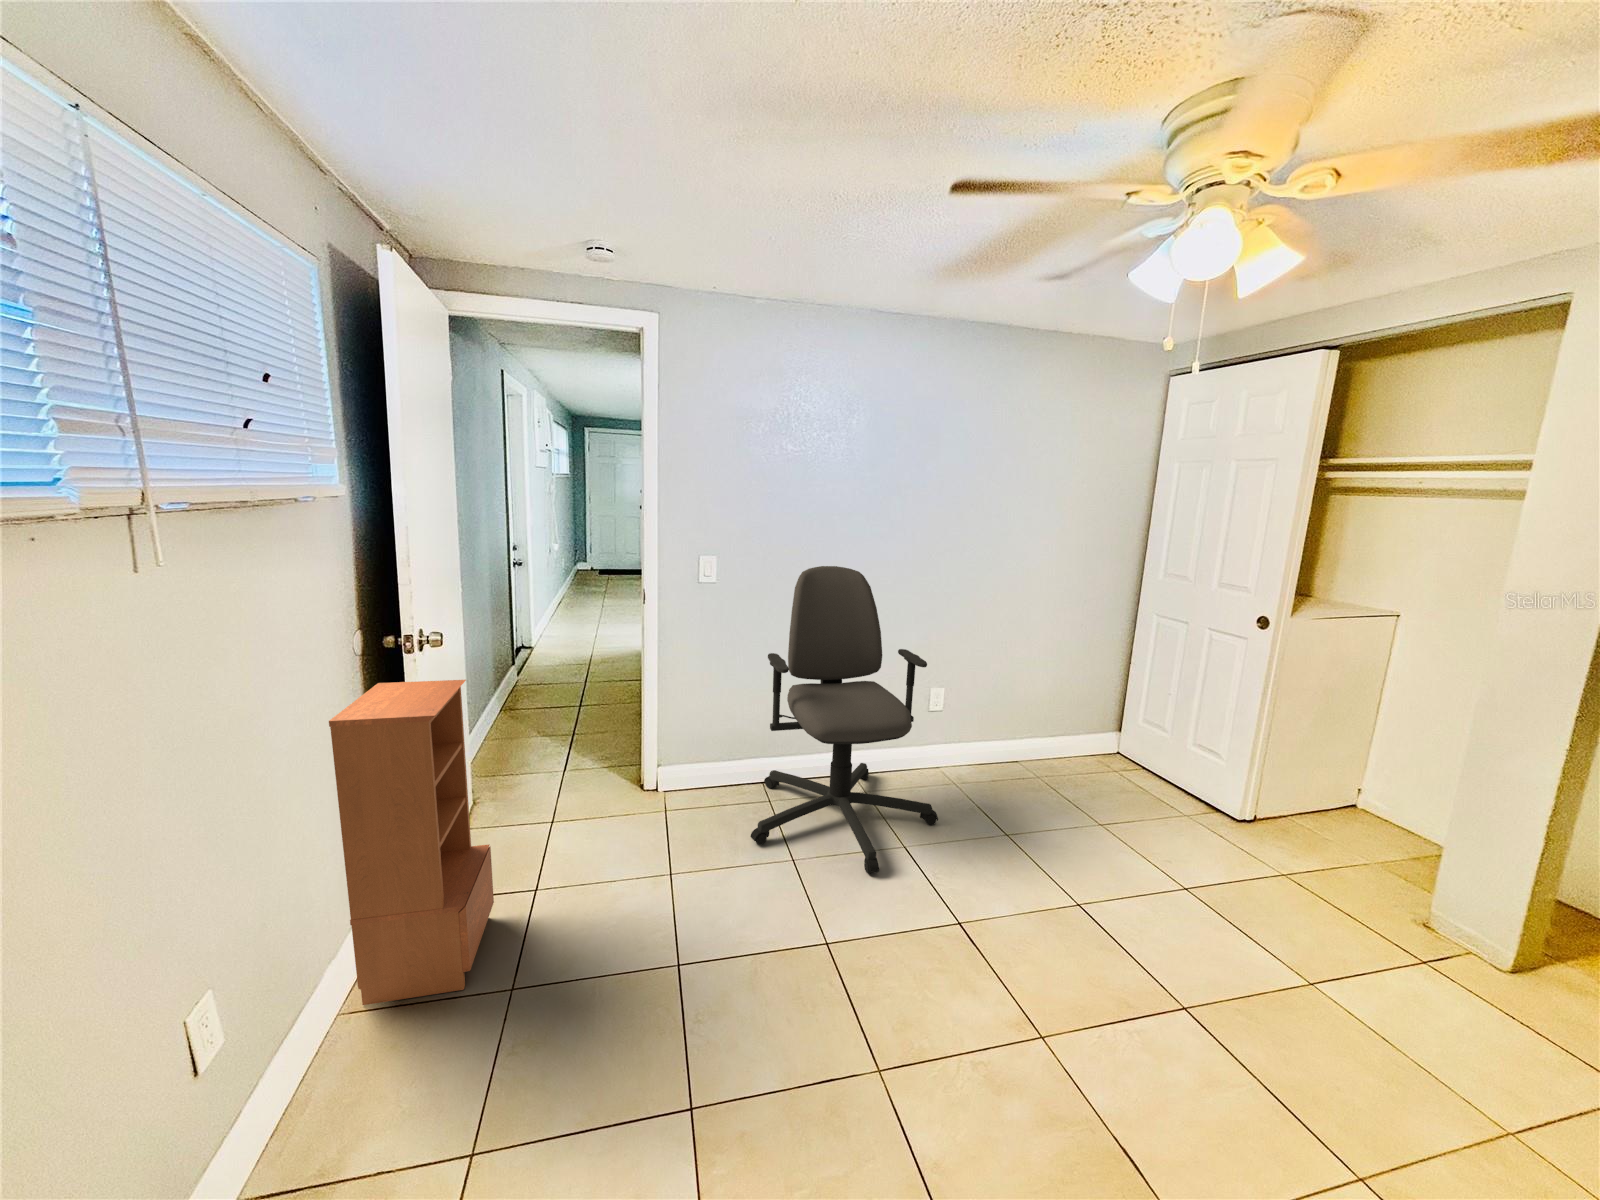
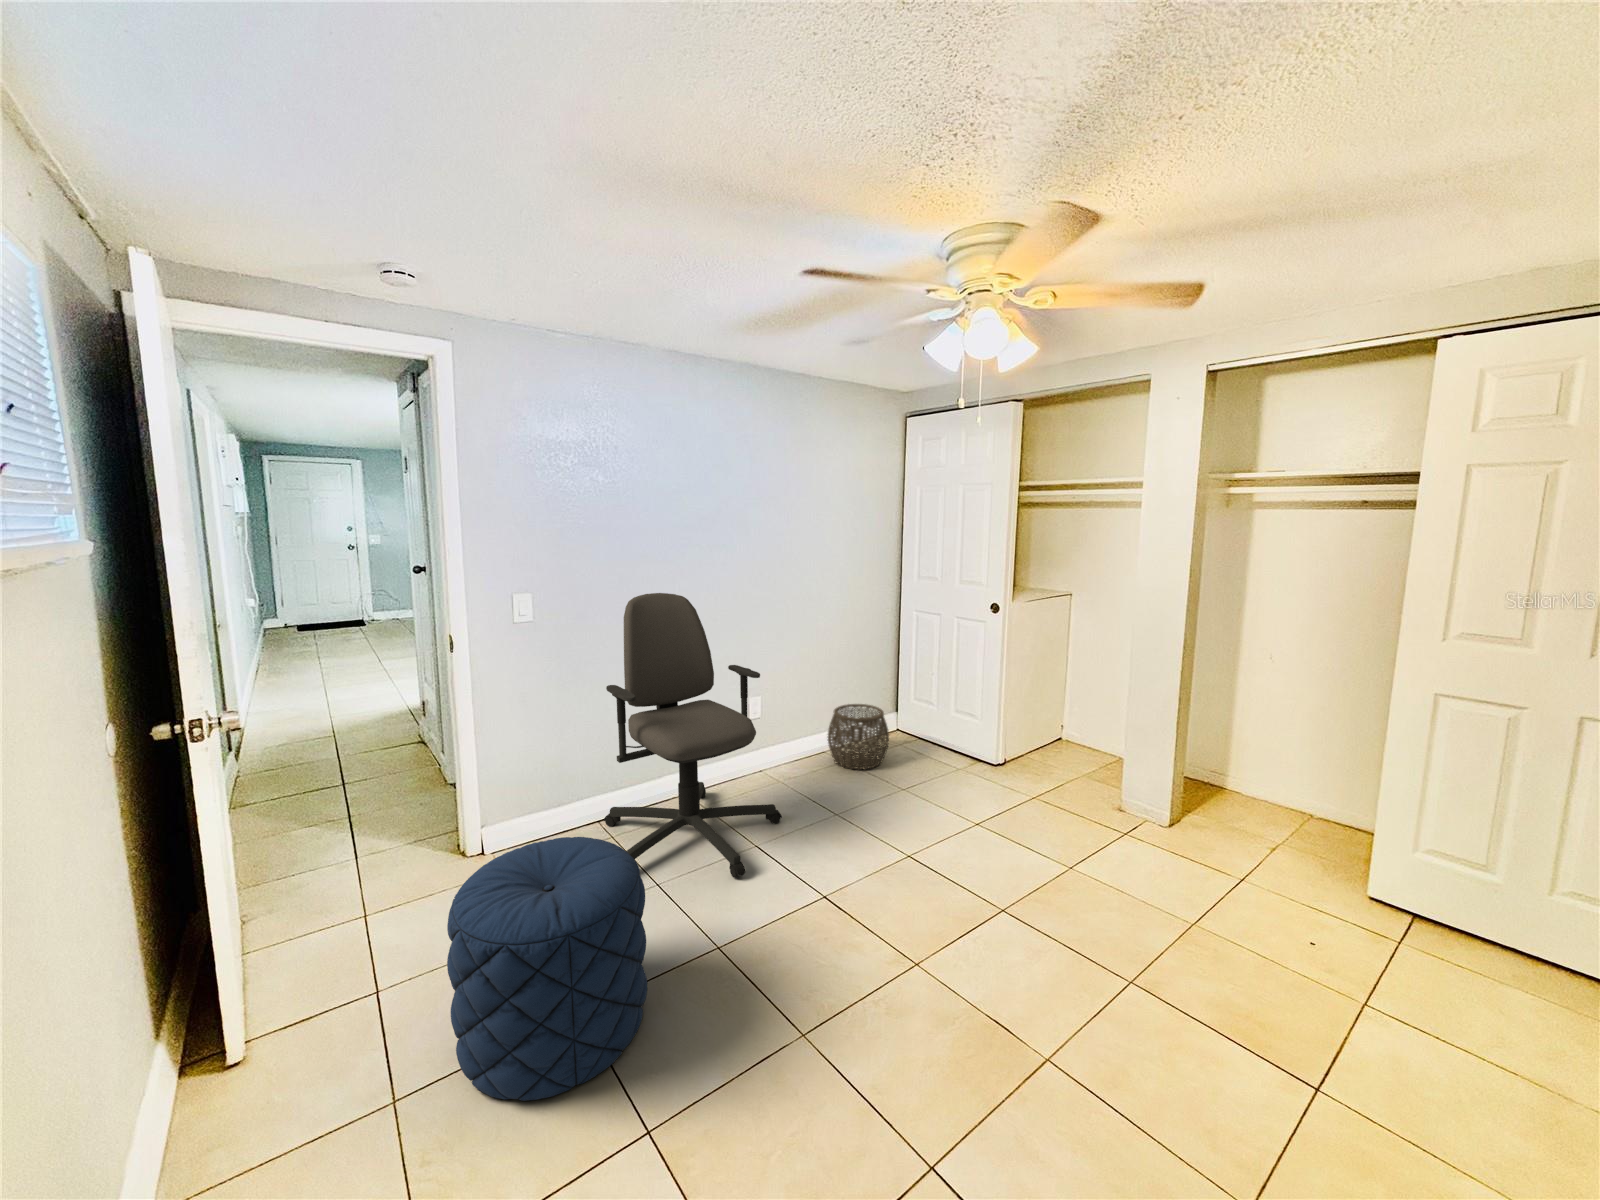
bookcase: present [329,680,494,1005] -> none [124,759,333,1188]
woven basket: none [1013,710,1089,788] -> present [828,704,889,769]
pouf: none [560,795,743,1042] -> present [447,837,647,1101]

